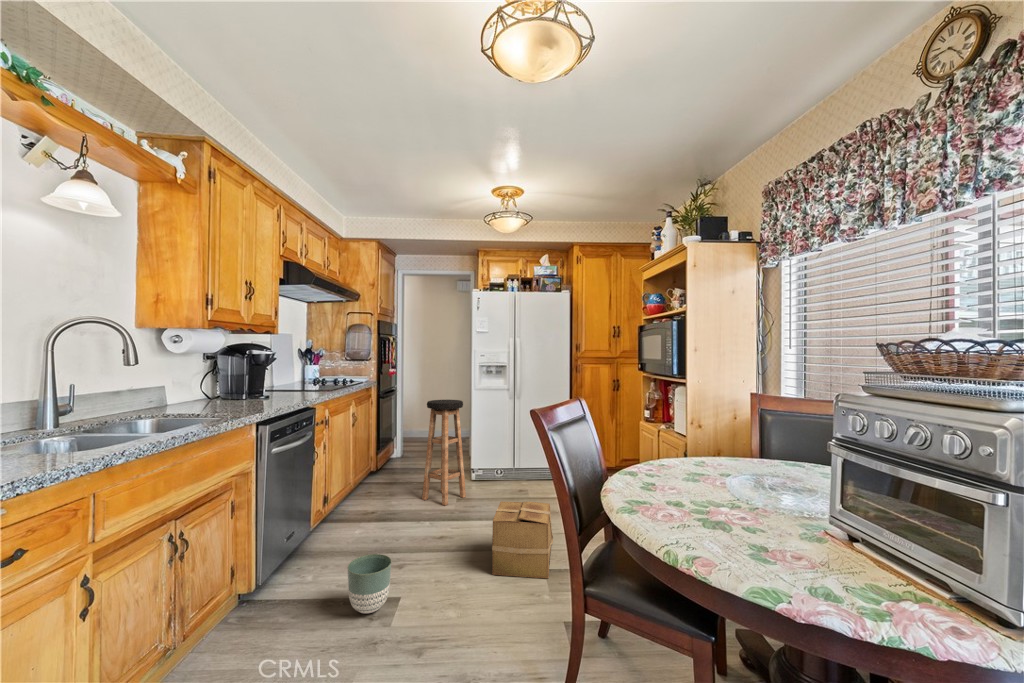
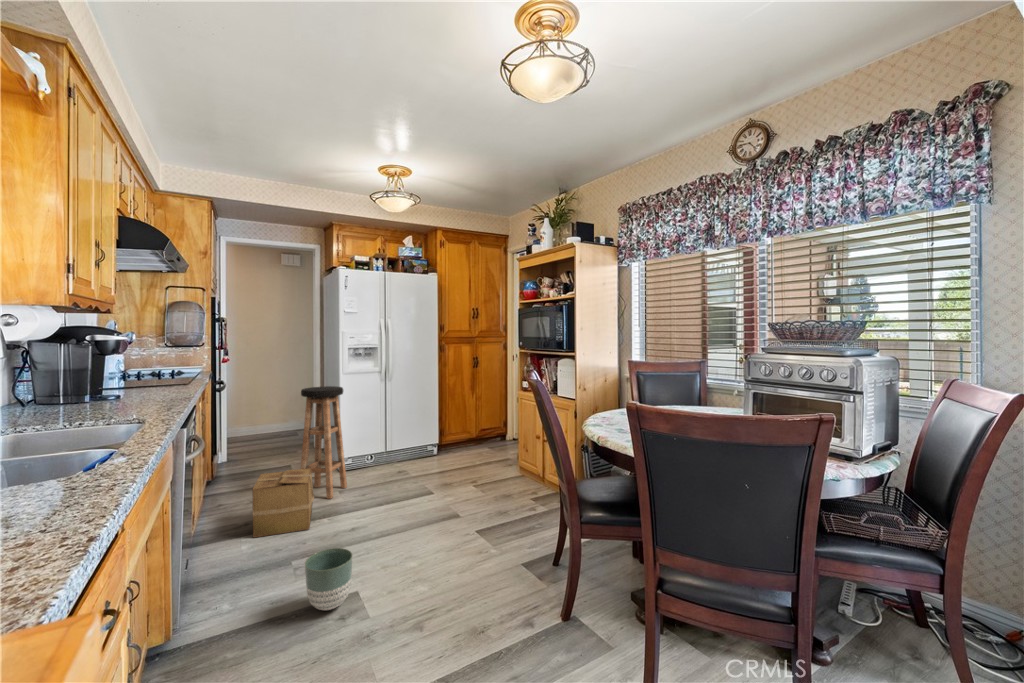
cardboard box: present [492,501,553,578] -> present [252,469,314,538]

